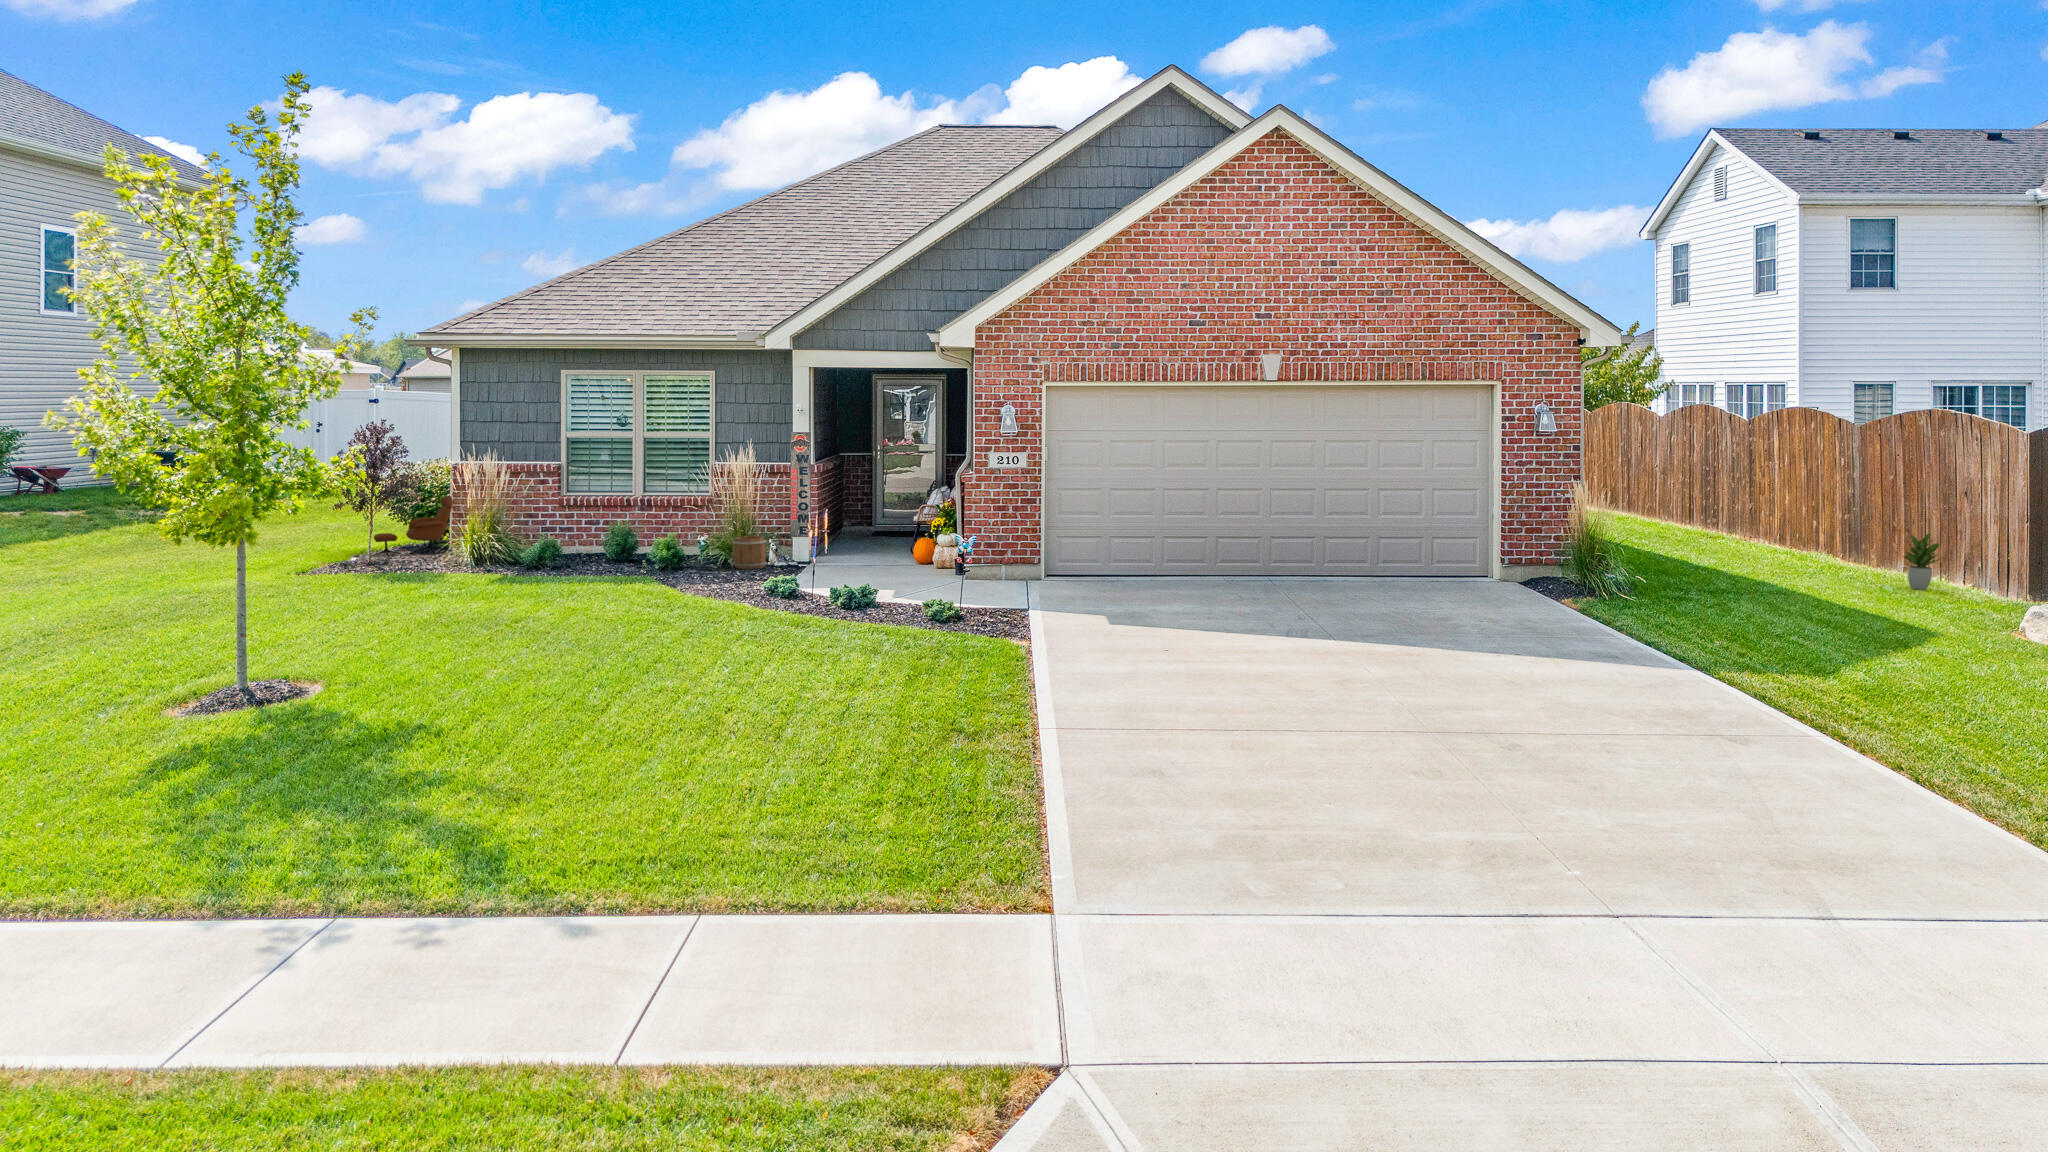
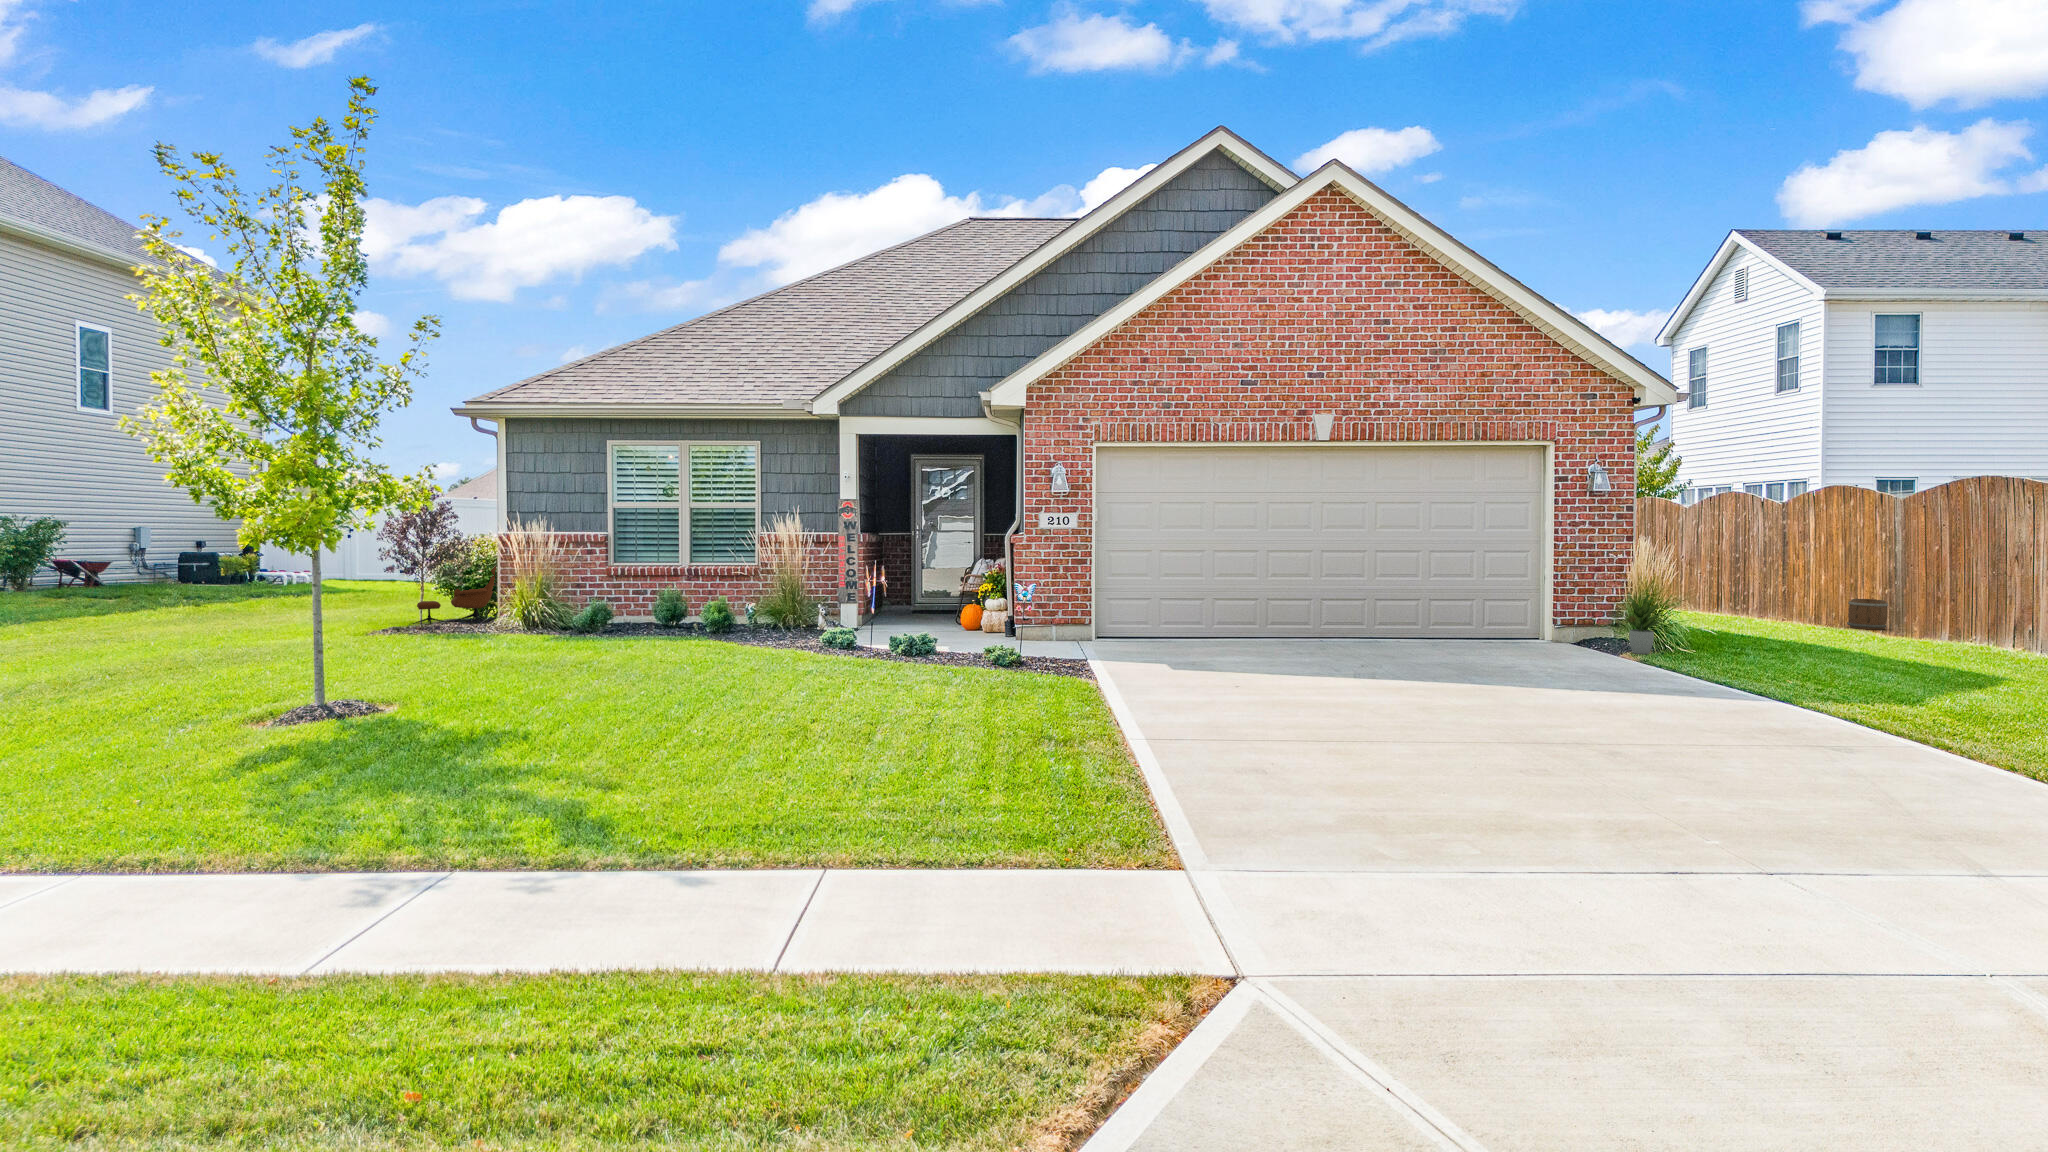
potted plant: present [1904,533,1943,590] -> present [1625,594,1662,654]
bucket: present [732,536,767,569] -> present [1847,599,1888,630]

